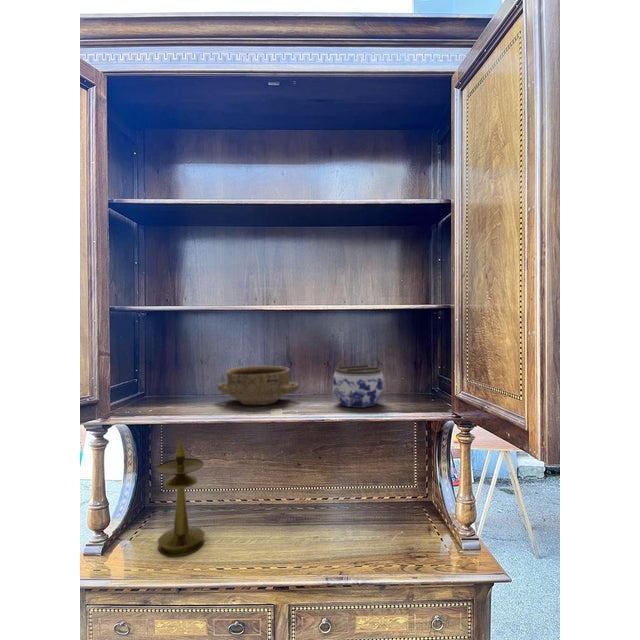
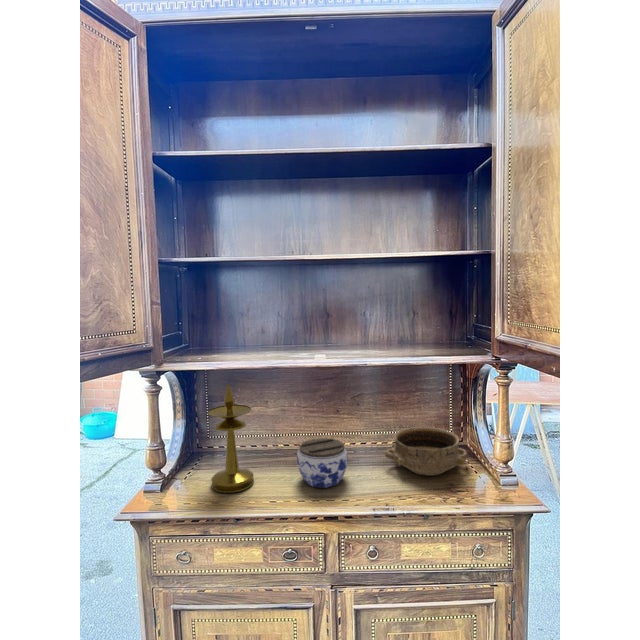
jar: present [333,365,384,408] -> present [297,438,348,488]
ceramic bowl: present [218,366,299,405] -> present [386,427,467,476]

